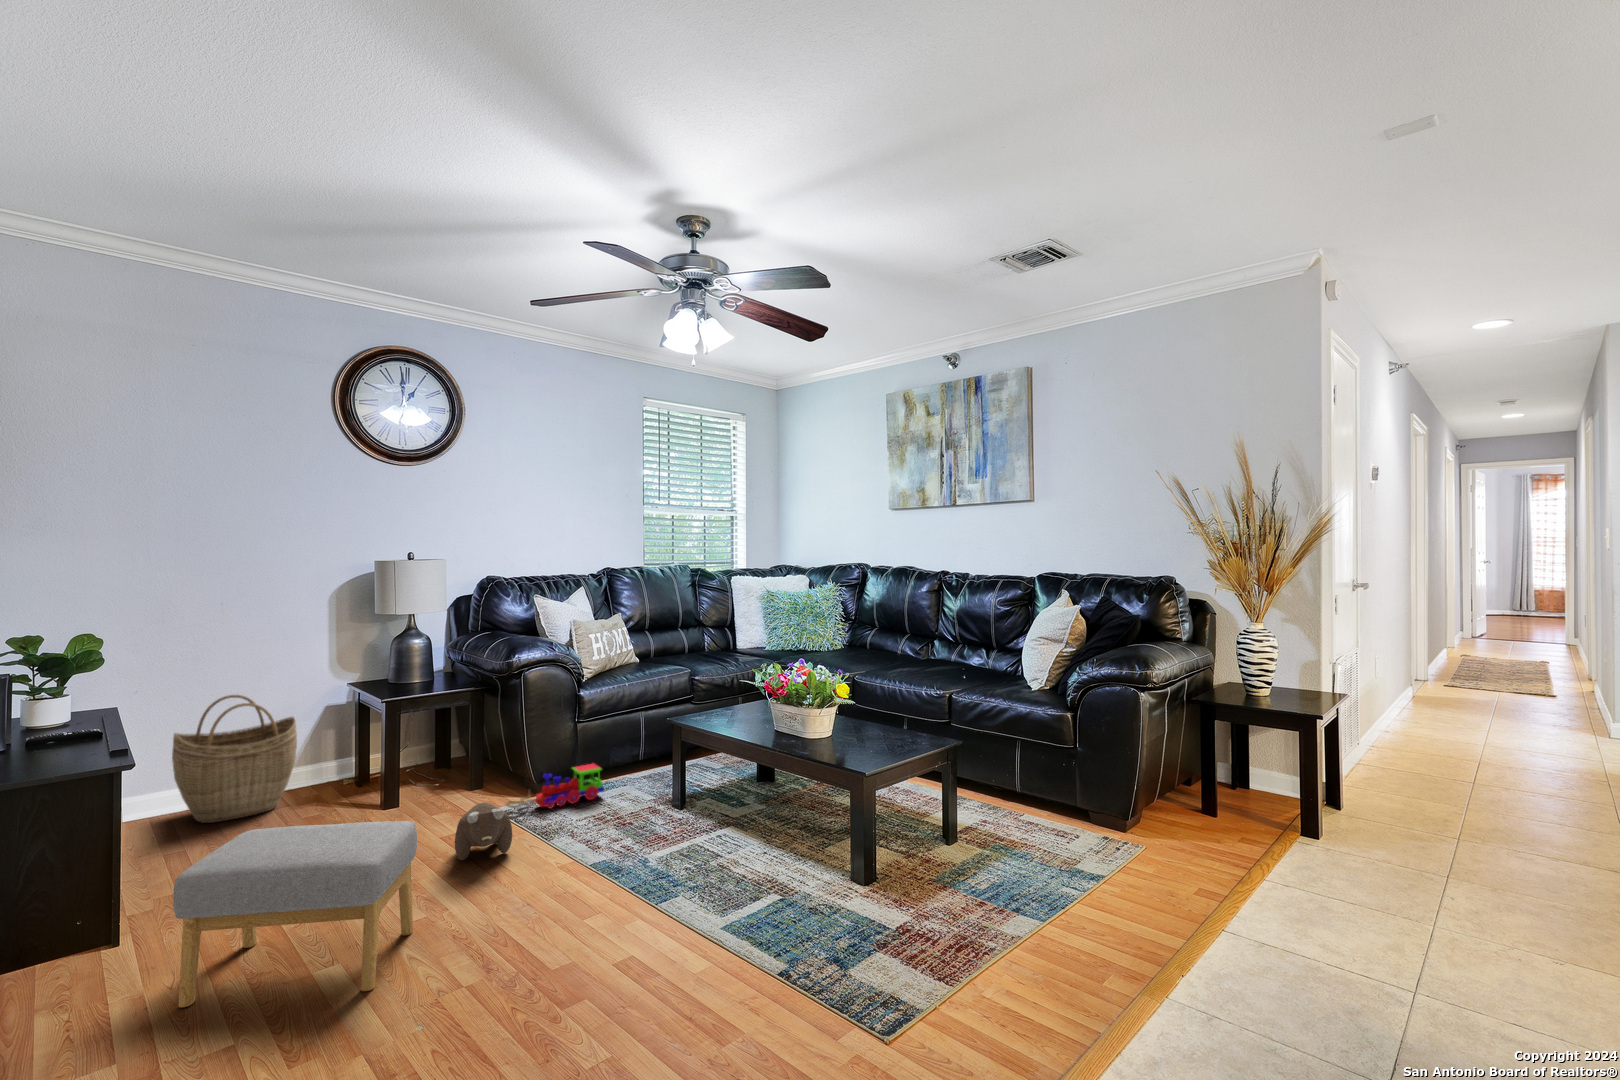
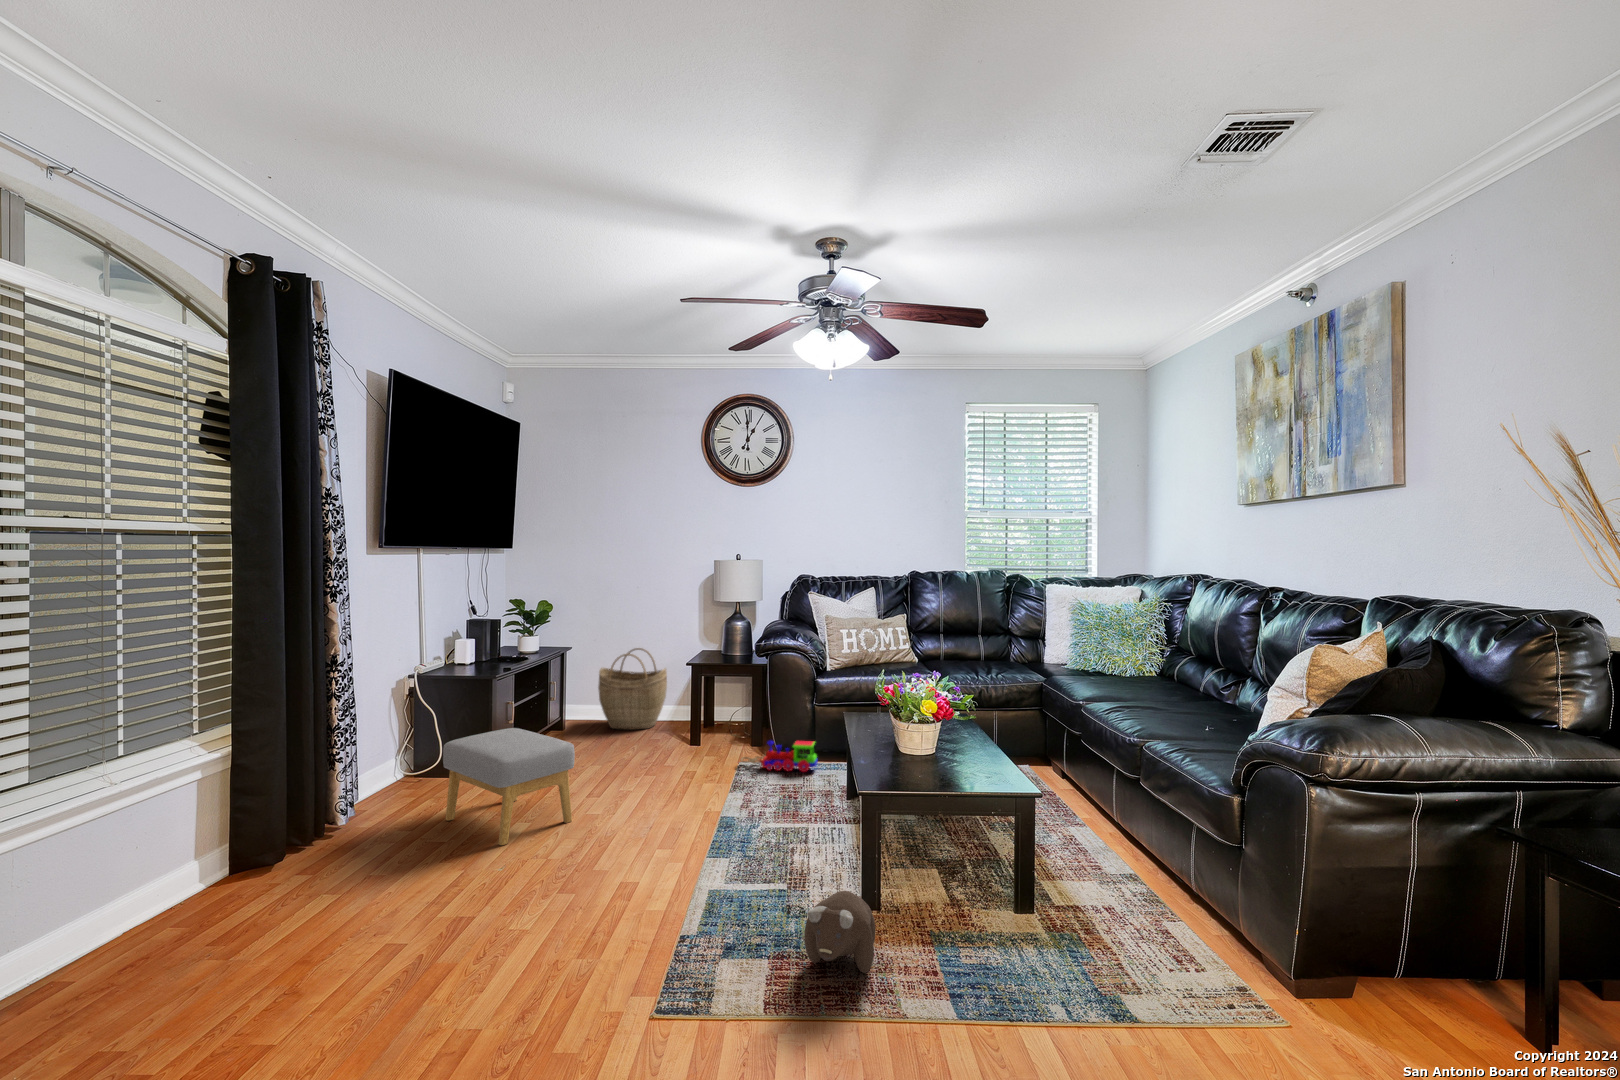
plush toy: present [455,803,512,860] -> present [805,891,876,973]

